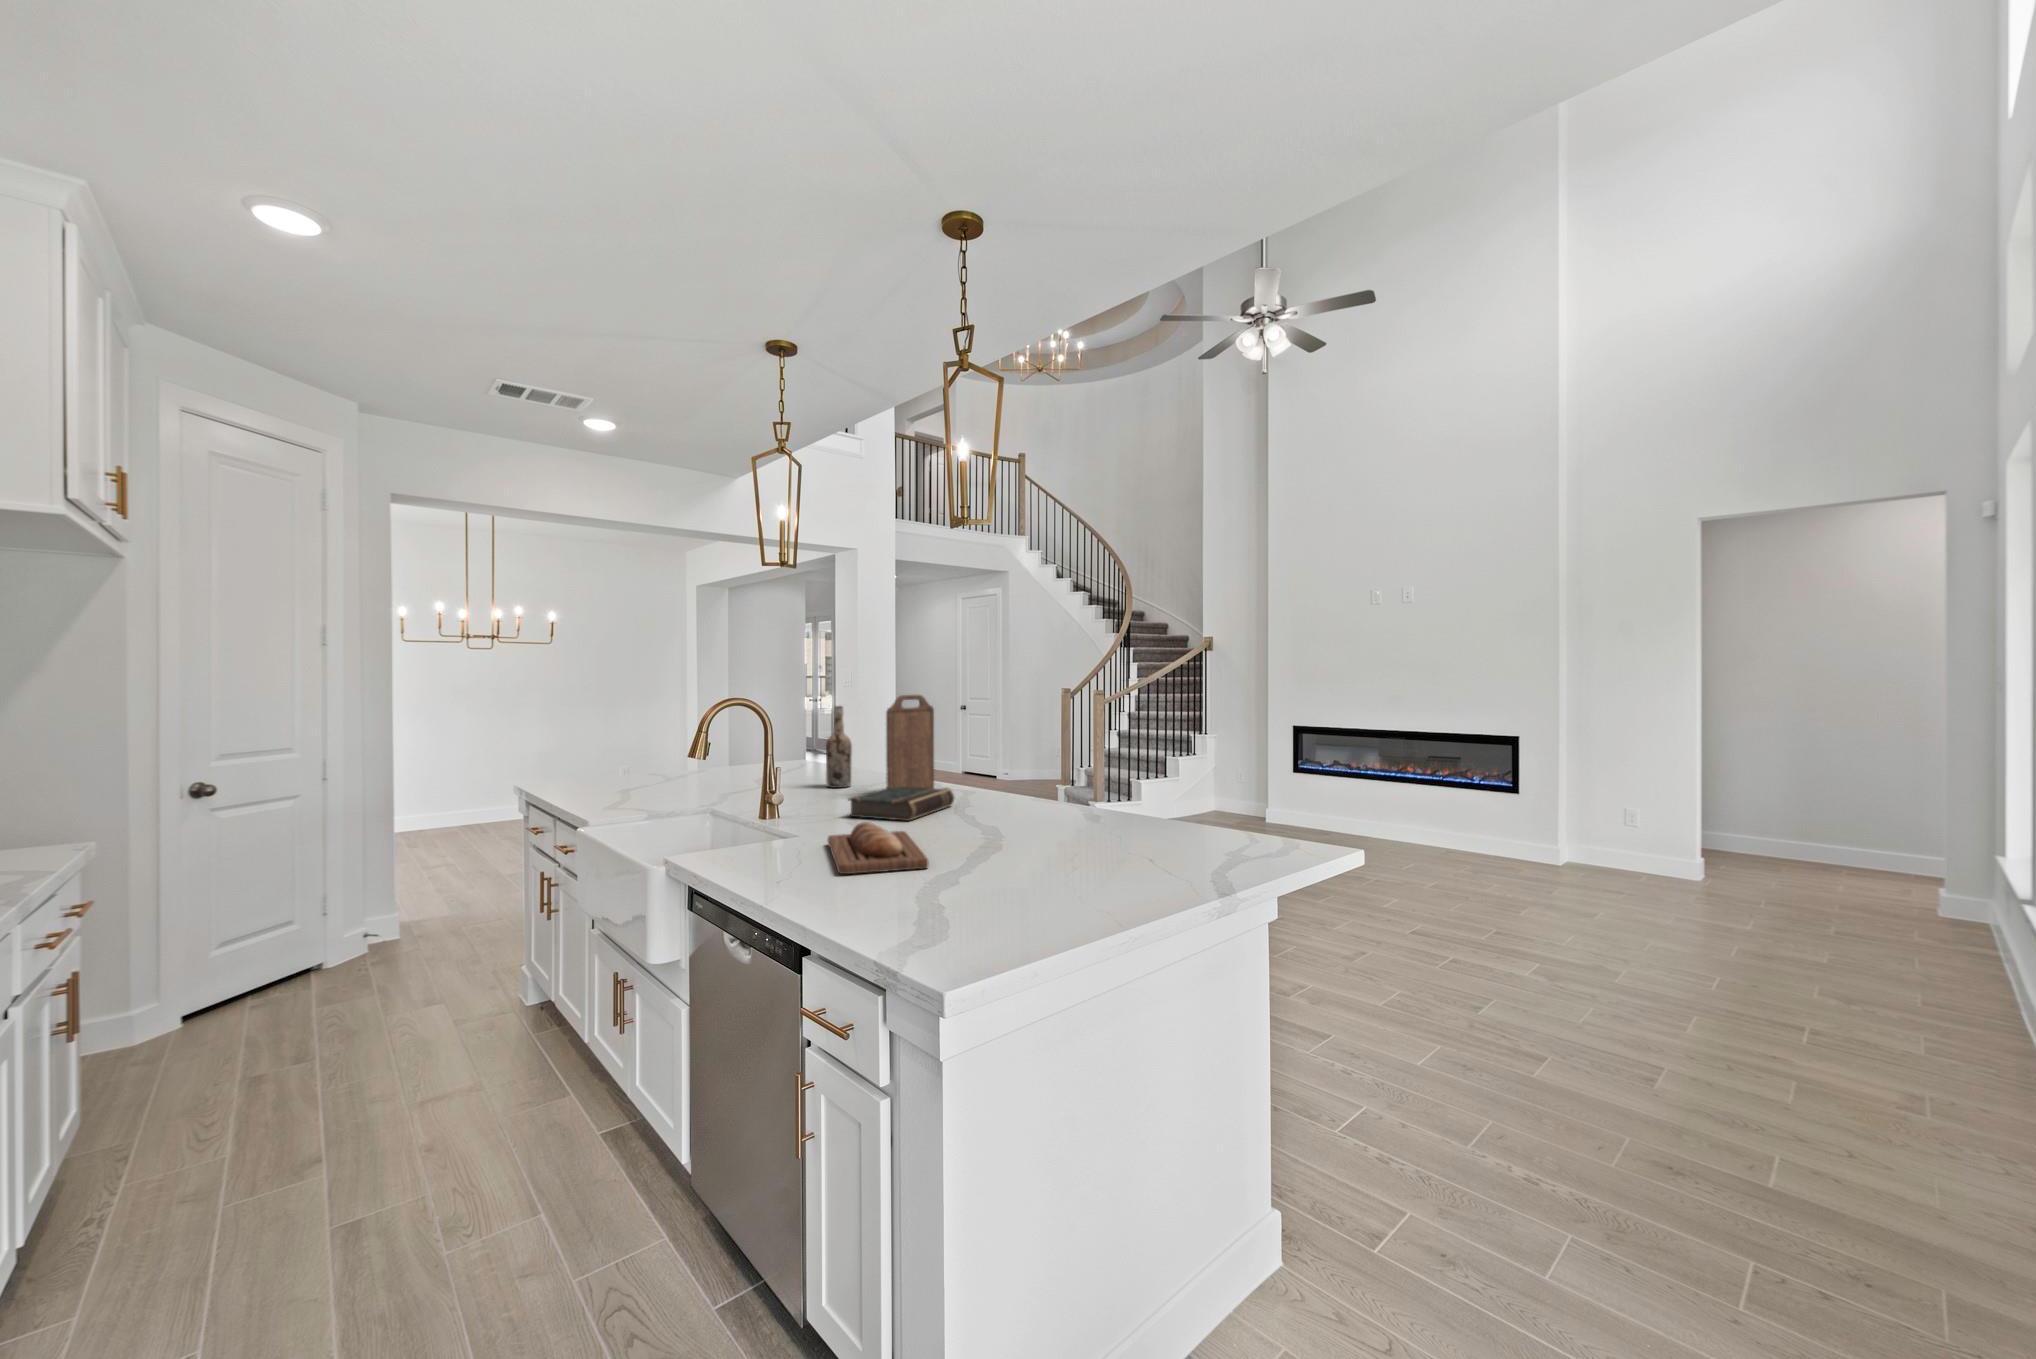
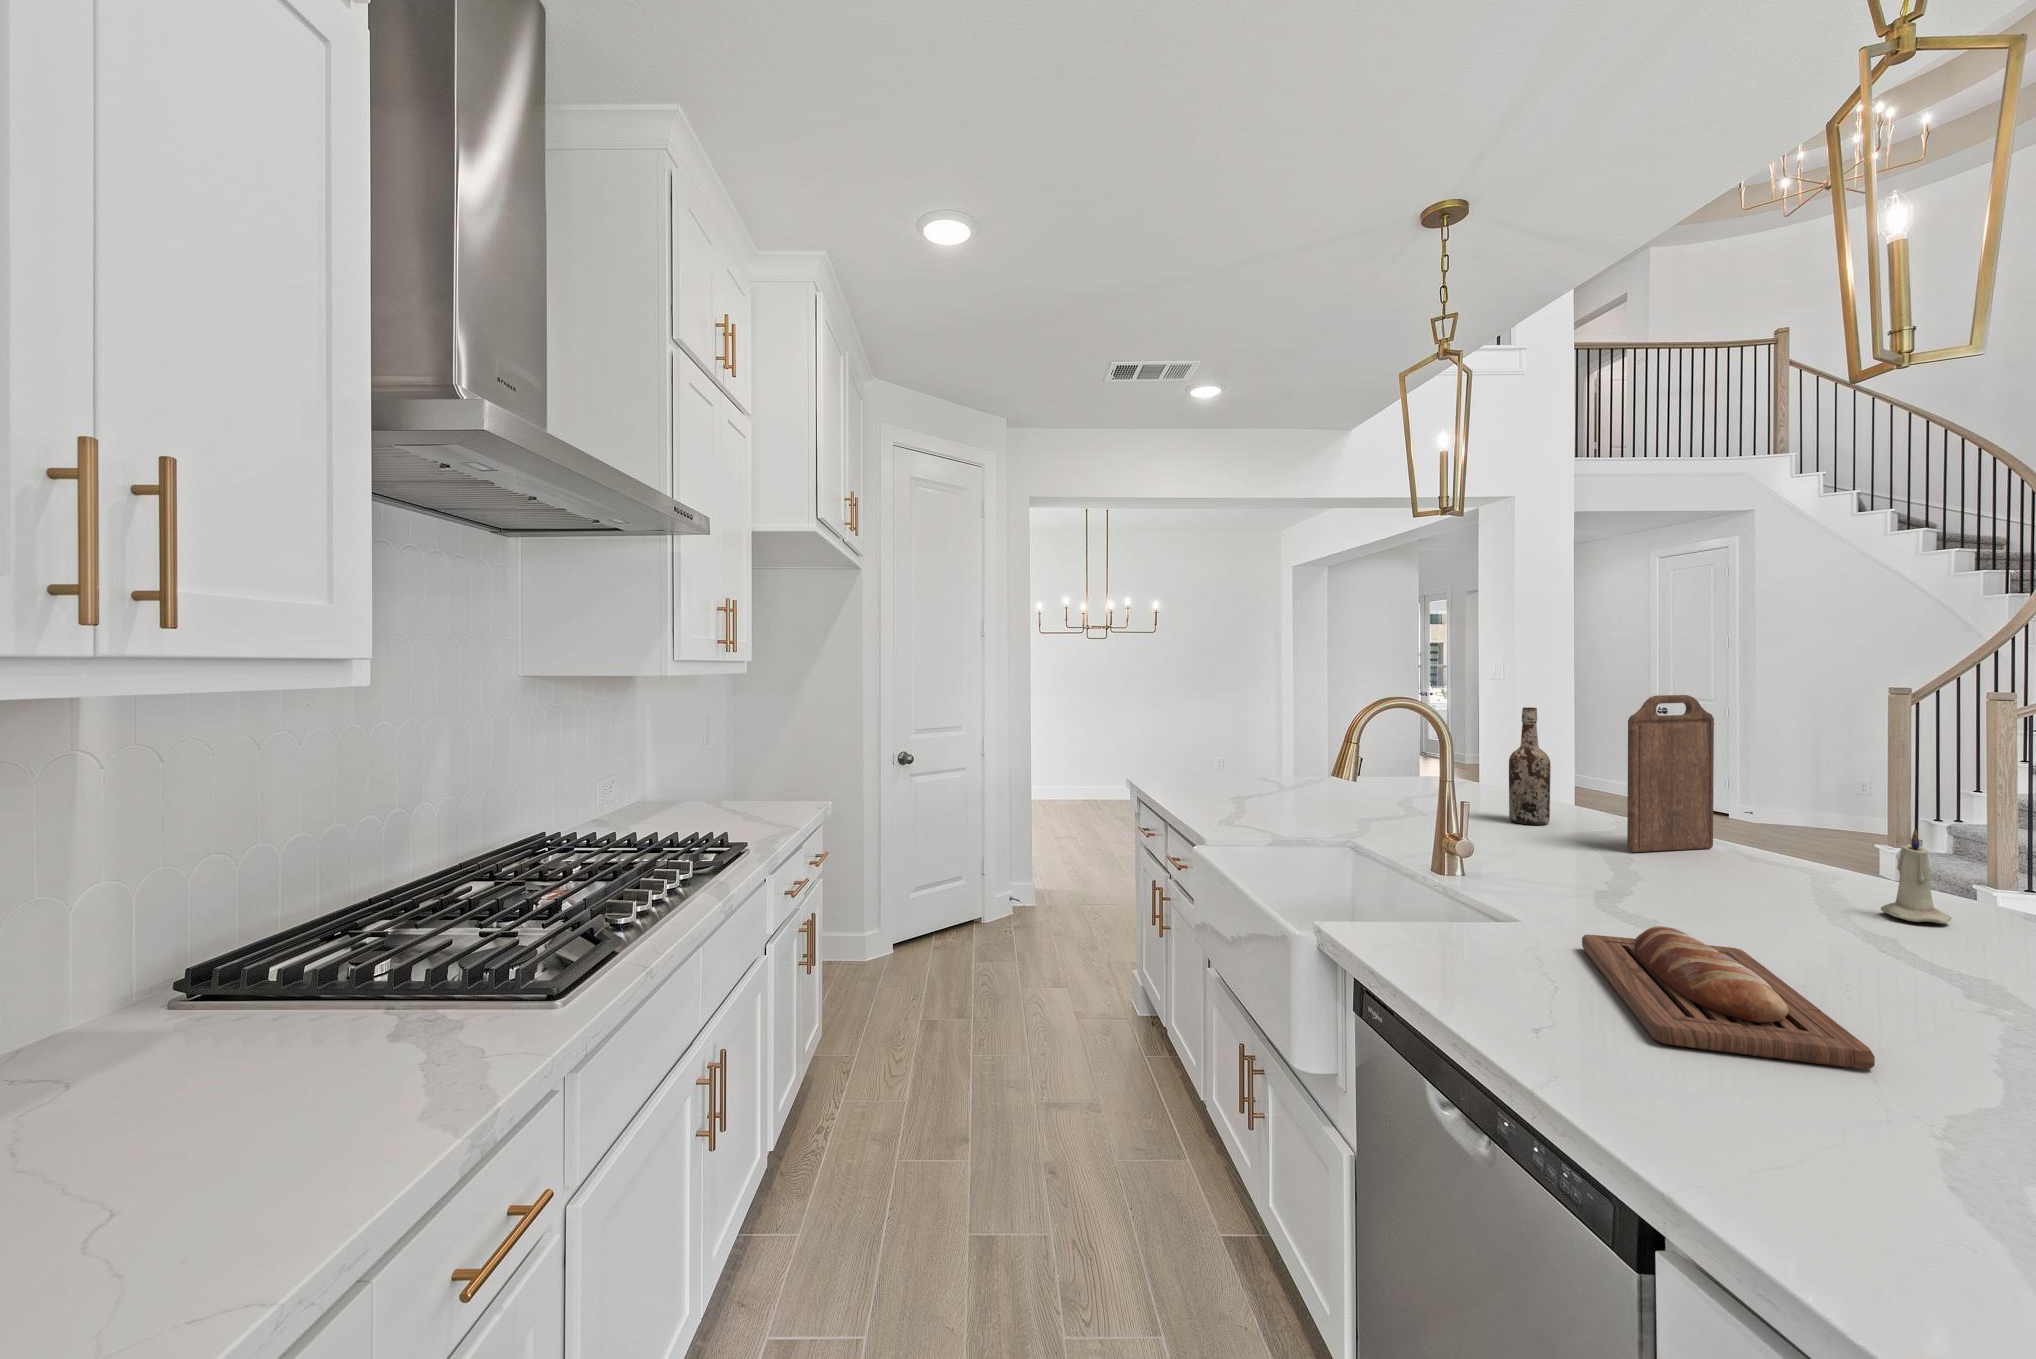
candle: none [987,763,1013,812] -> present [1881,829,1951,924]
book: present [848,786,954,821] -> none [1582,841,1789,915]

